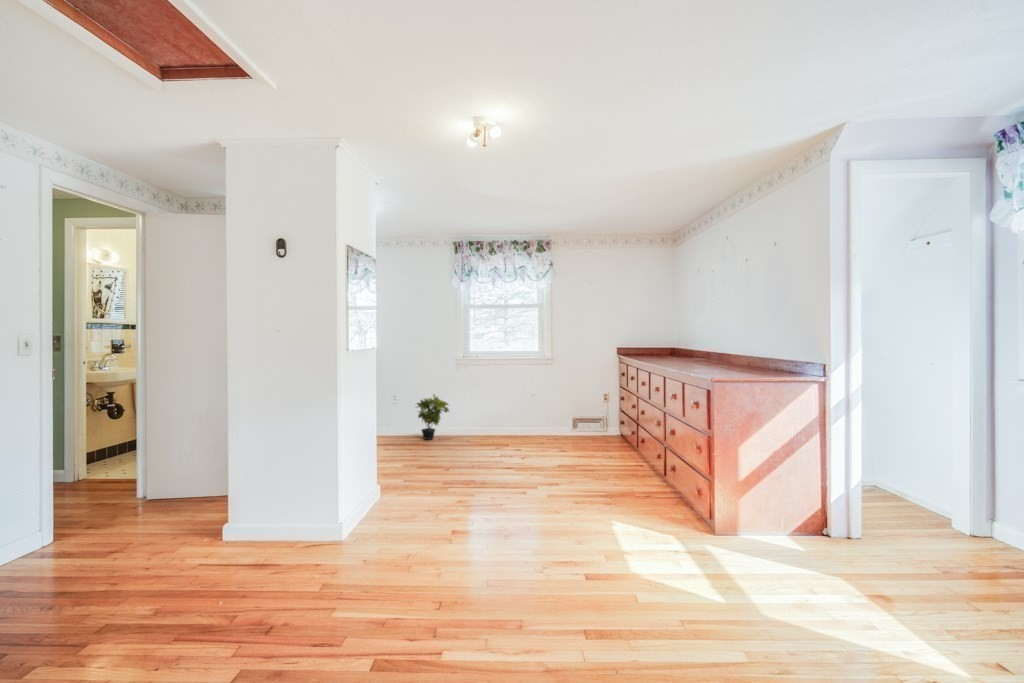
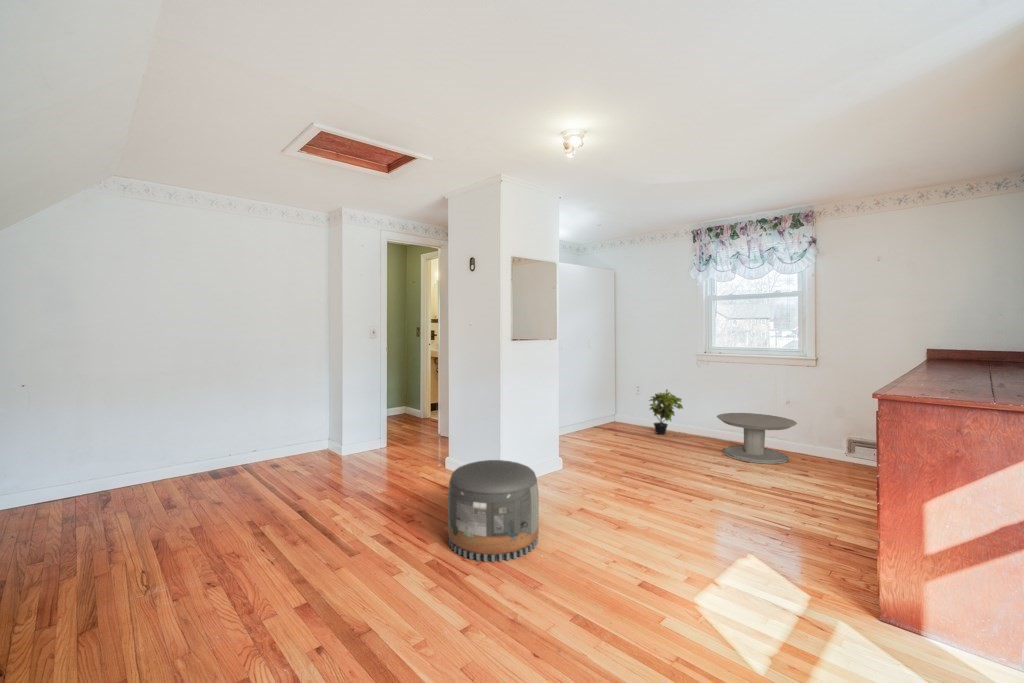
side table: none [489,408,550,450] -> present [717,413,797,464]
pouf: none [352,496,470,637] -> present [448,460,539,562]

